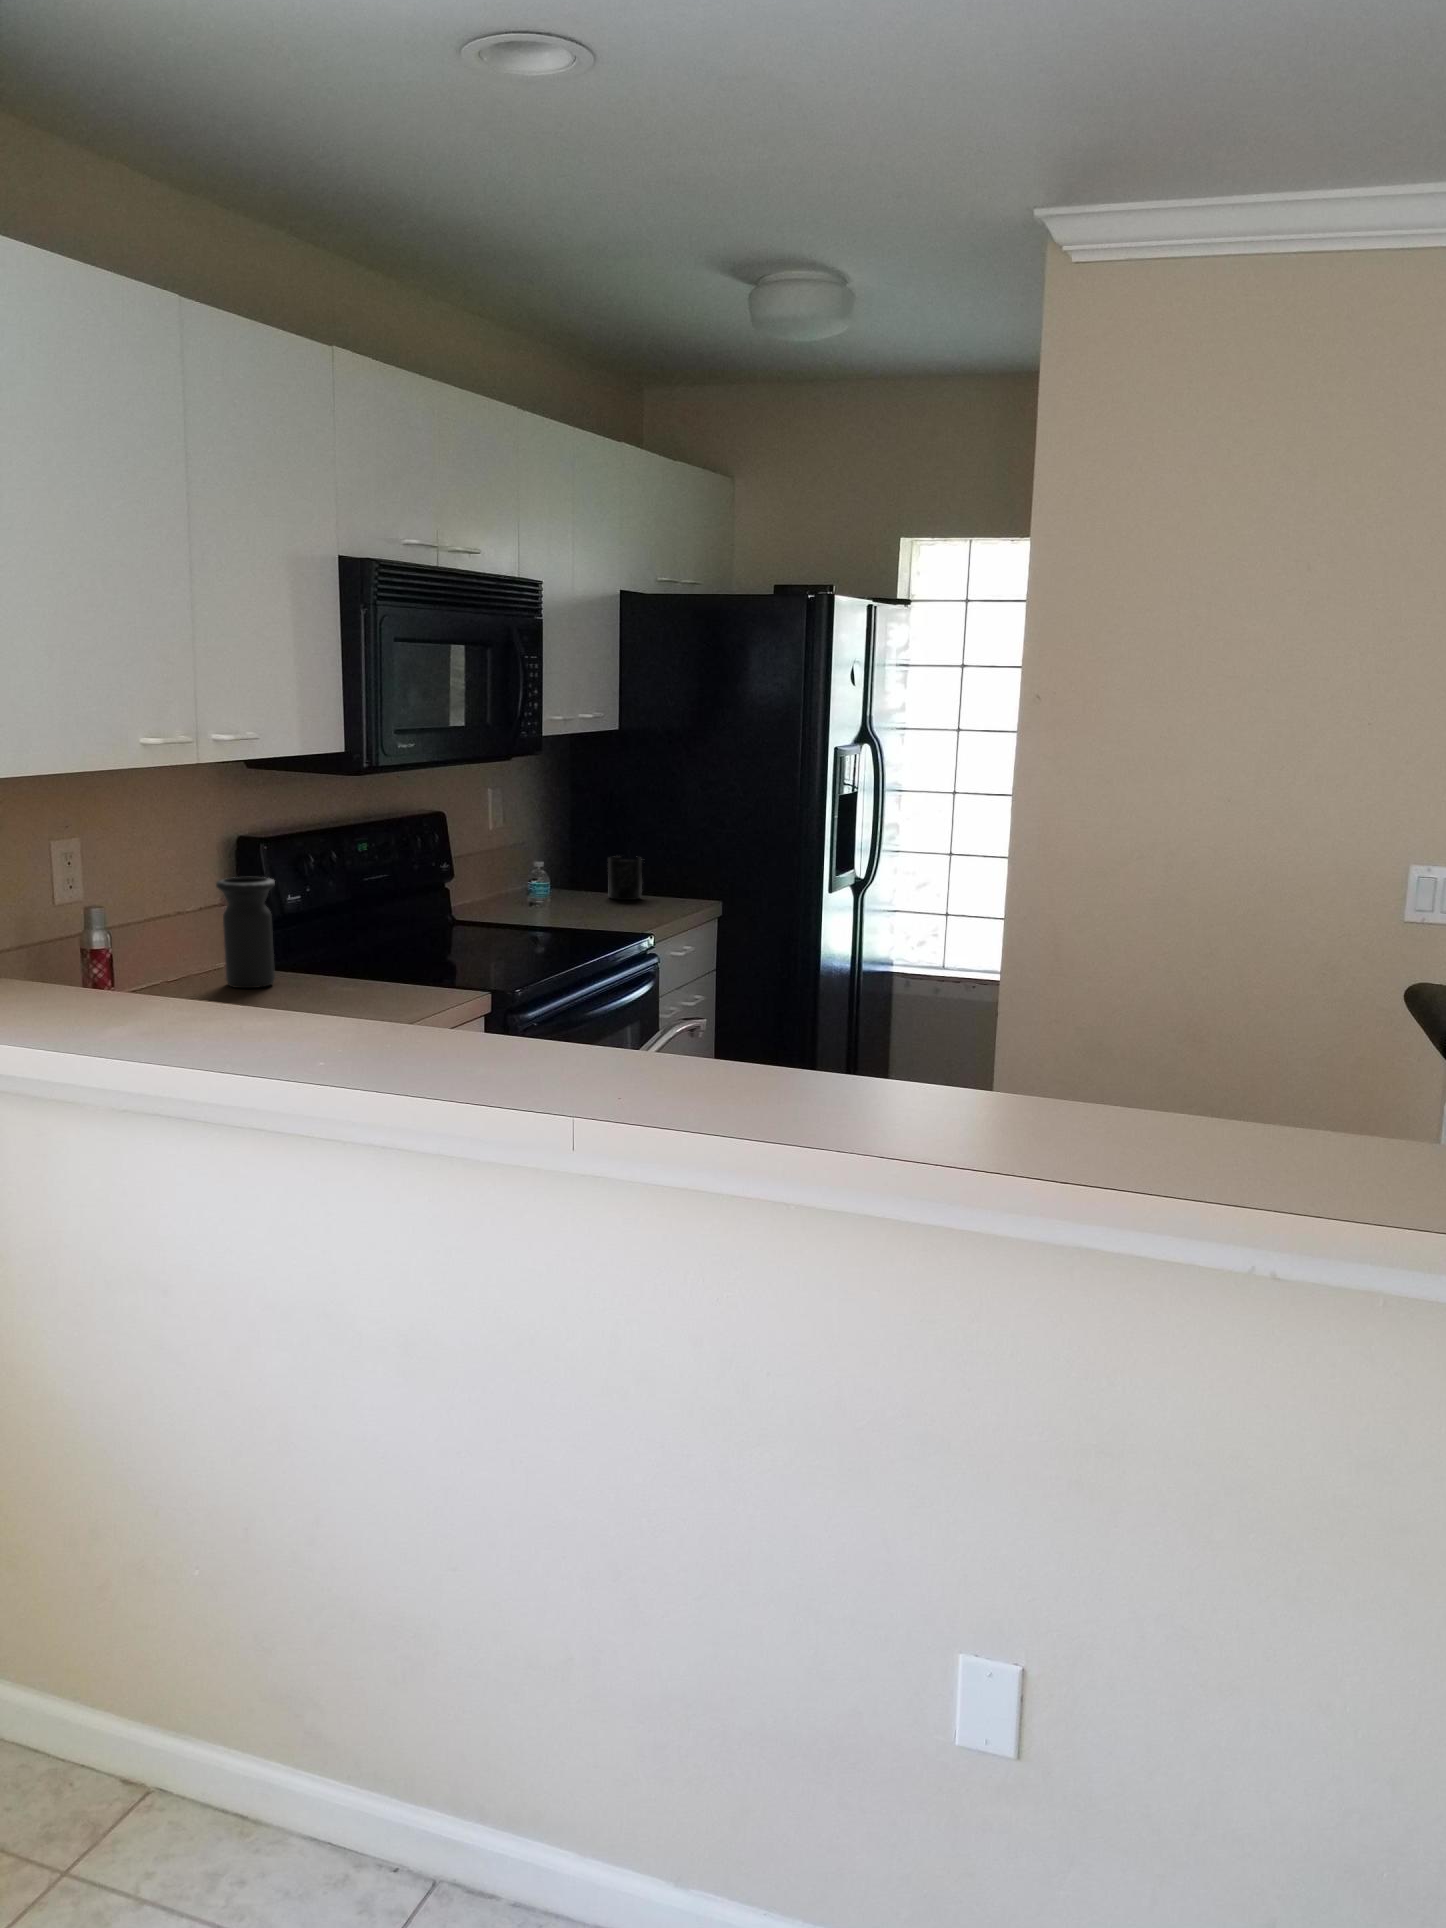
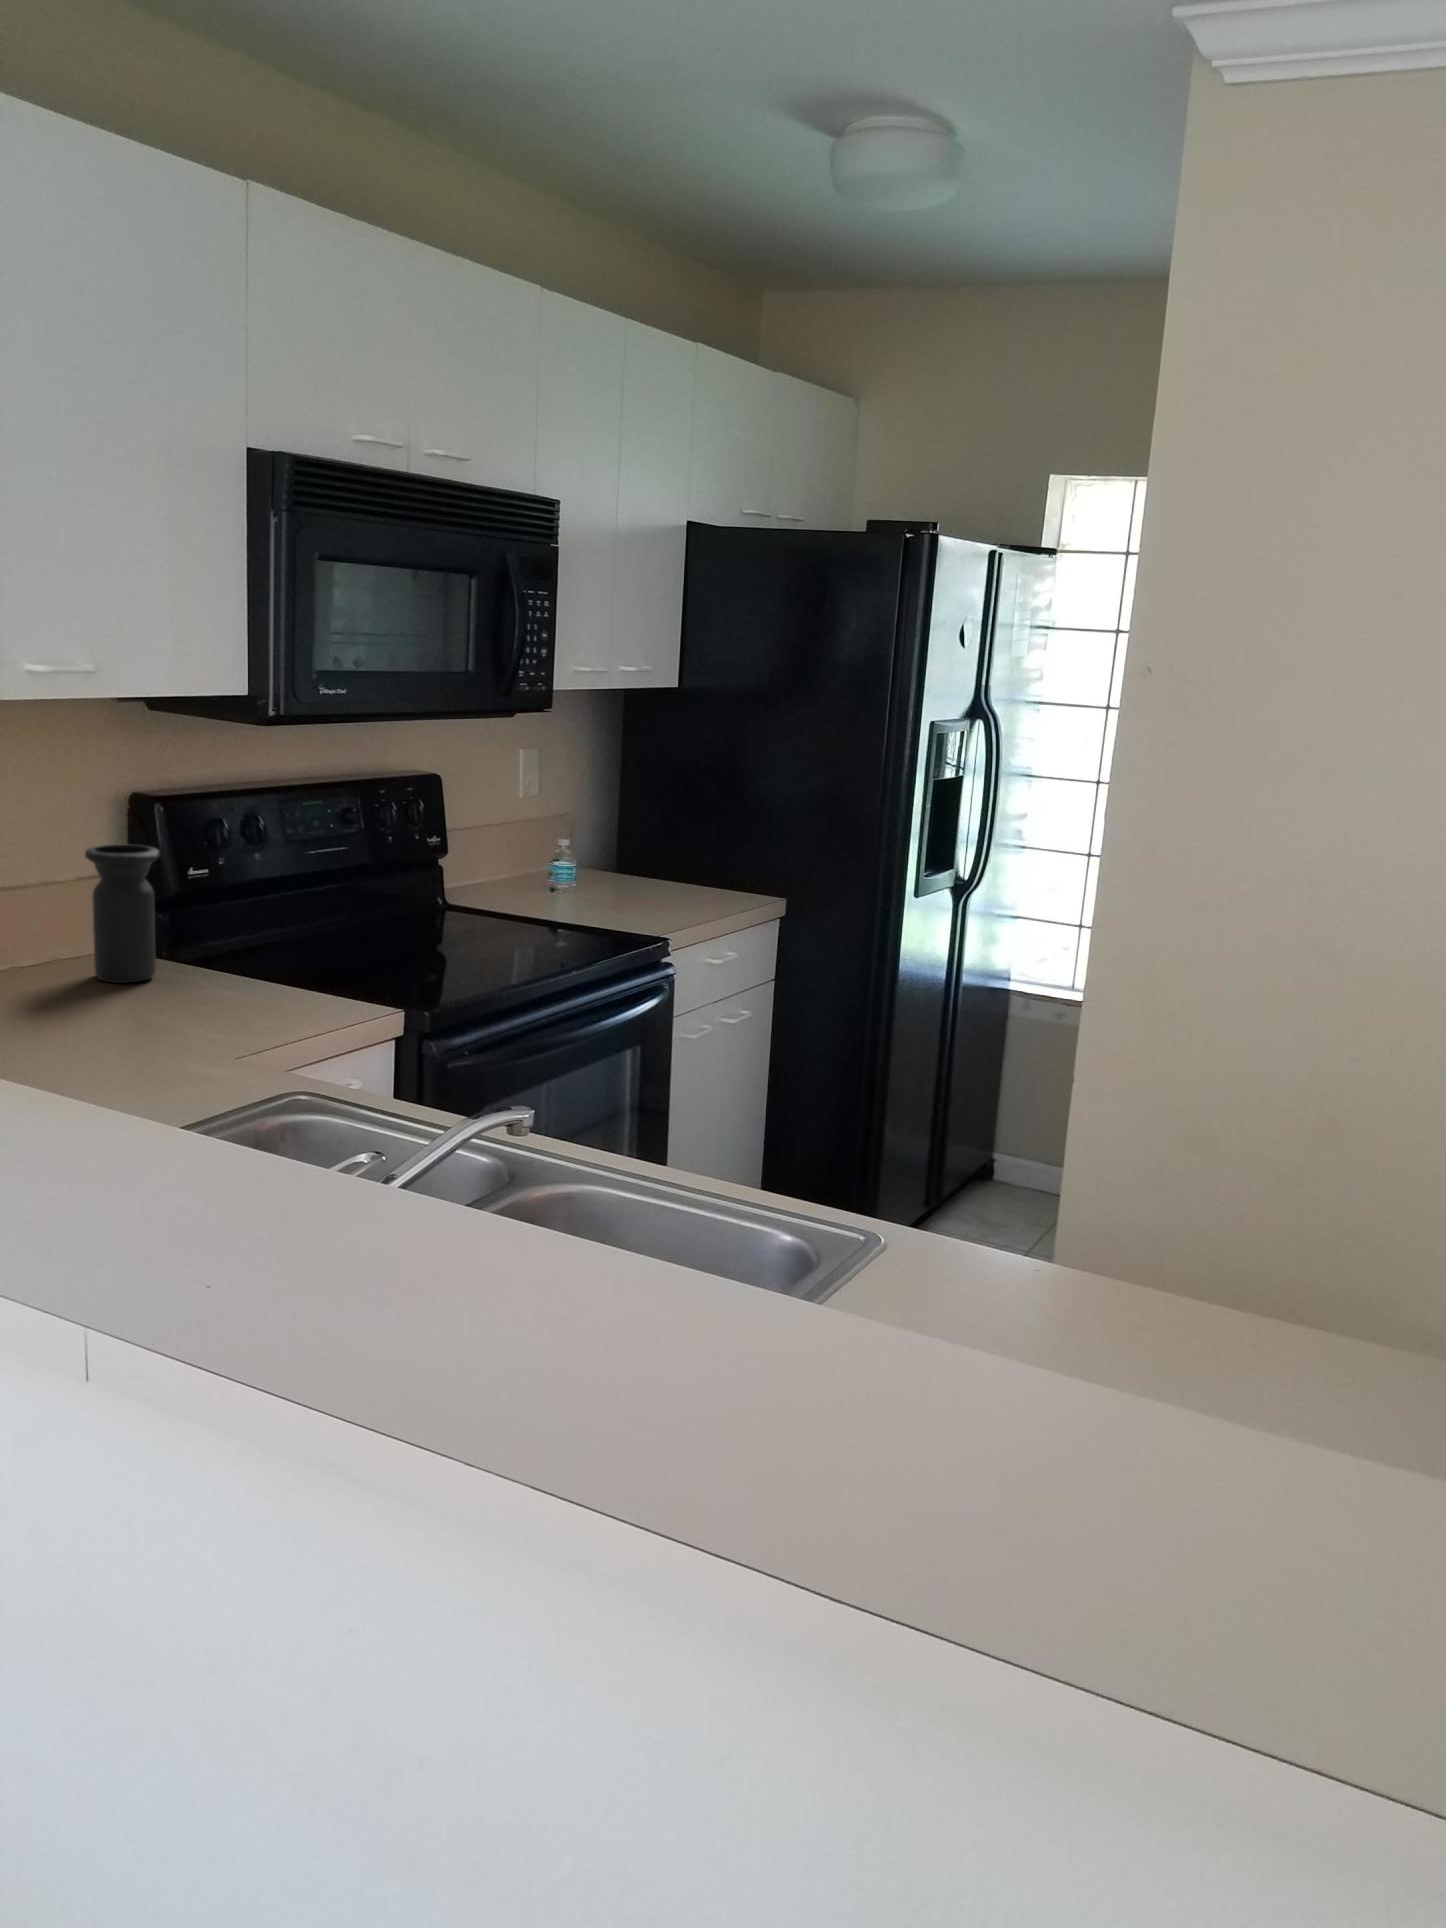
mug: present [608,856,642,900] -> none [655,836,706,889]

